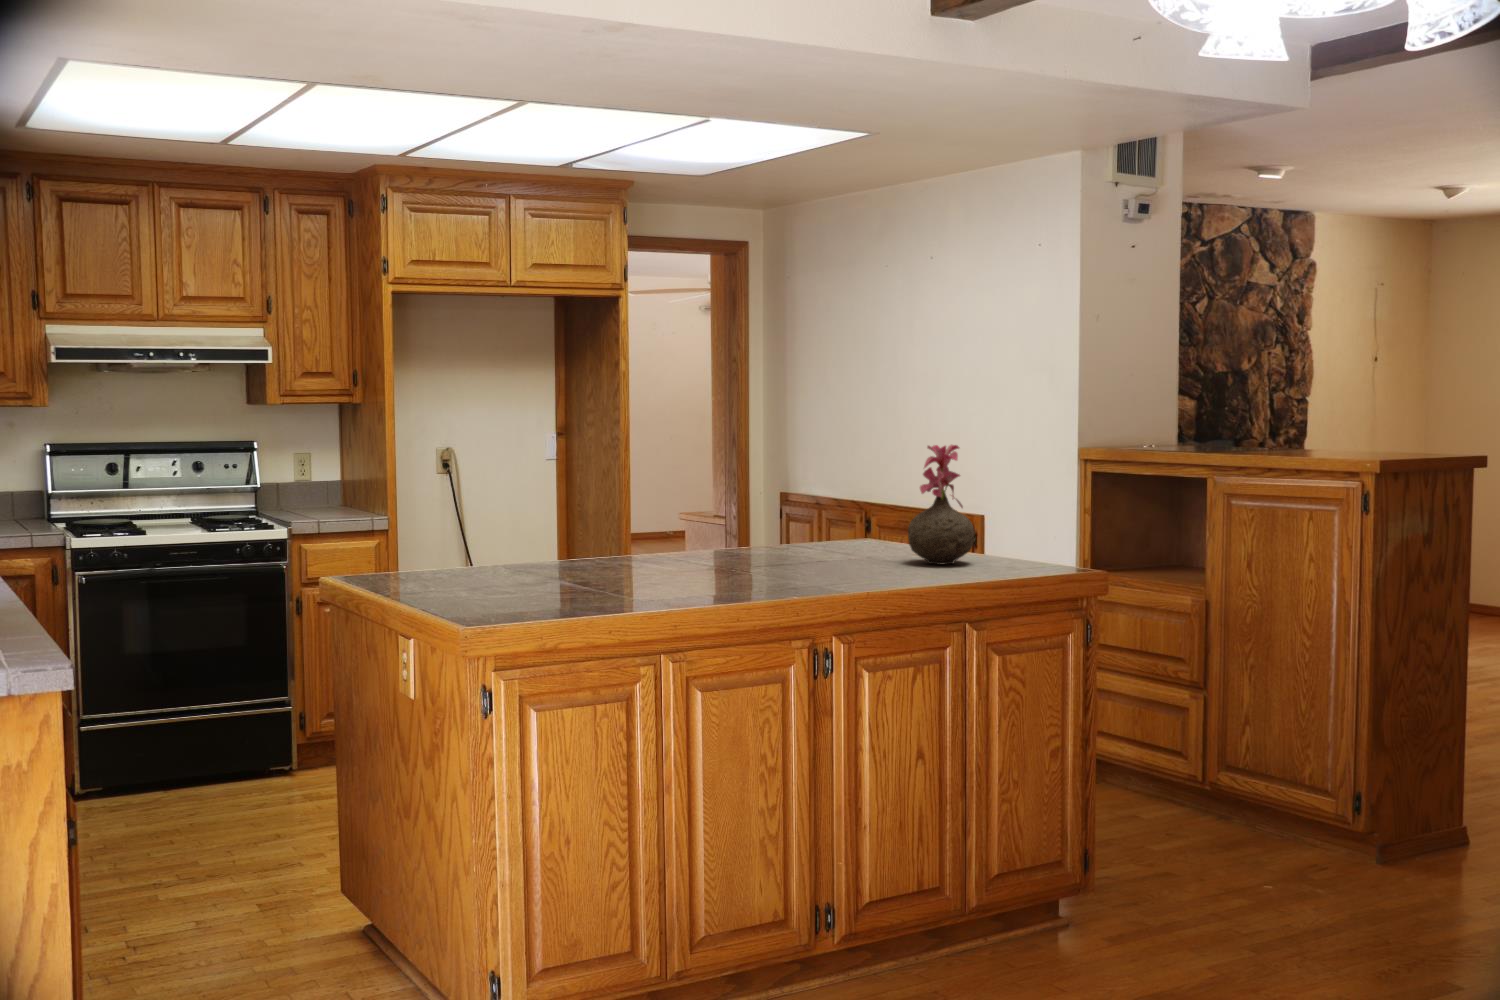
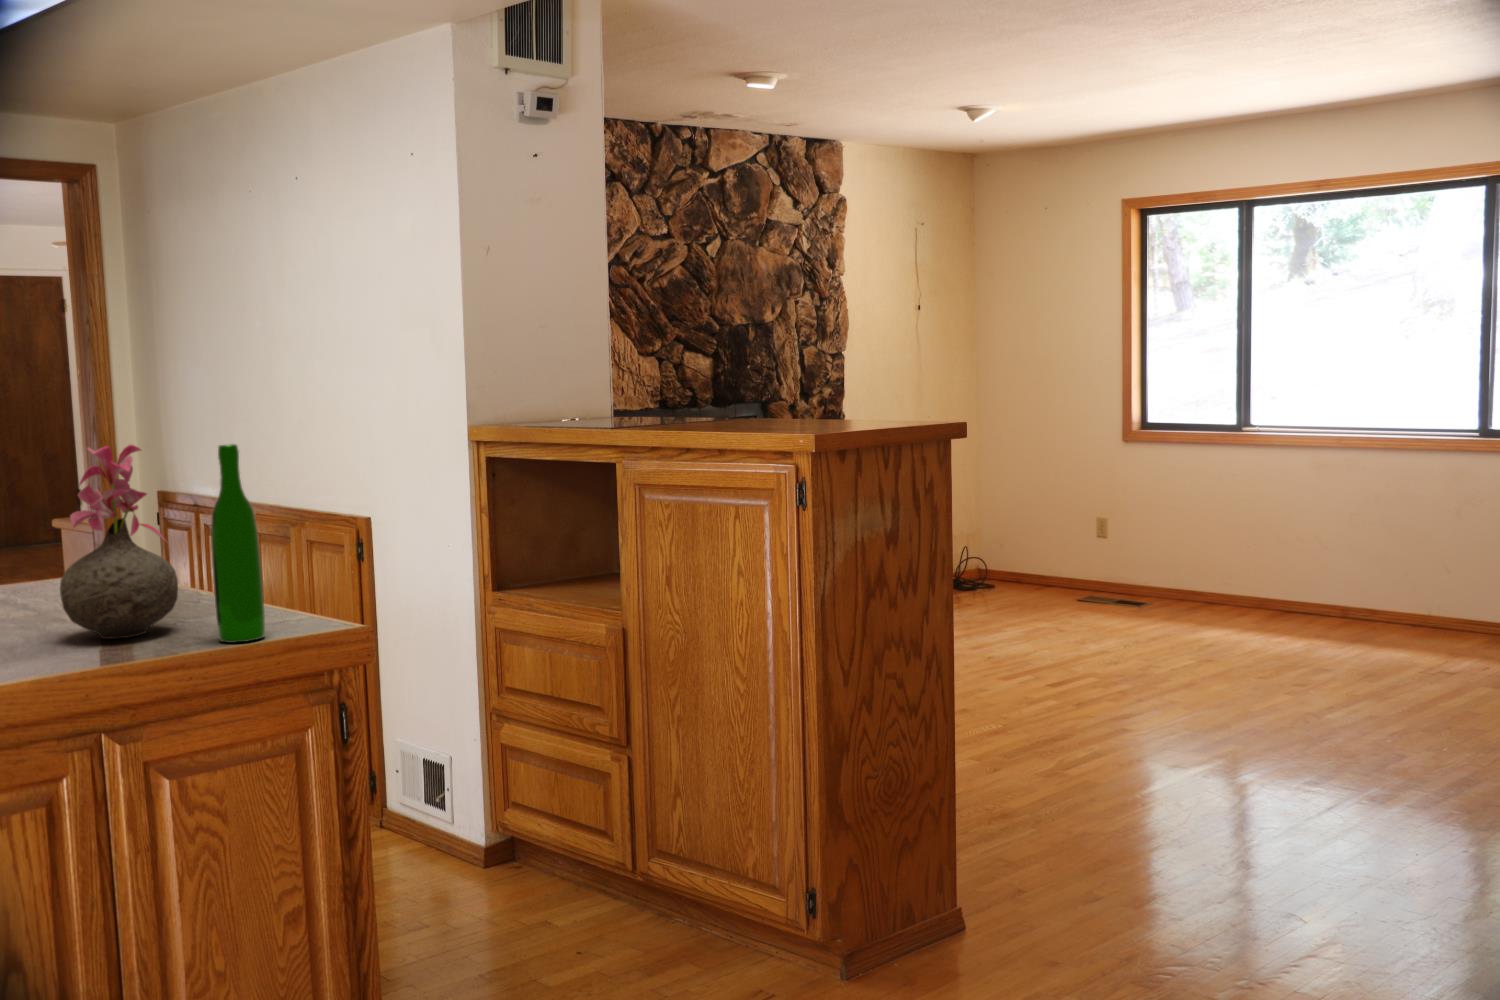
wine bottle: none [1009,447,1038,570] -> present [211,444,265,643]

